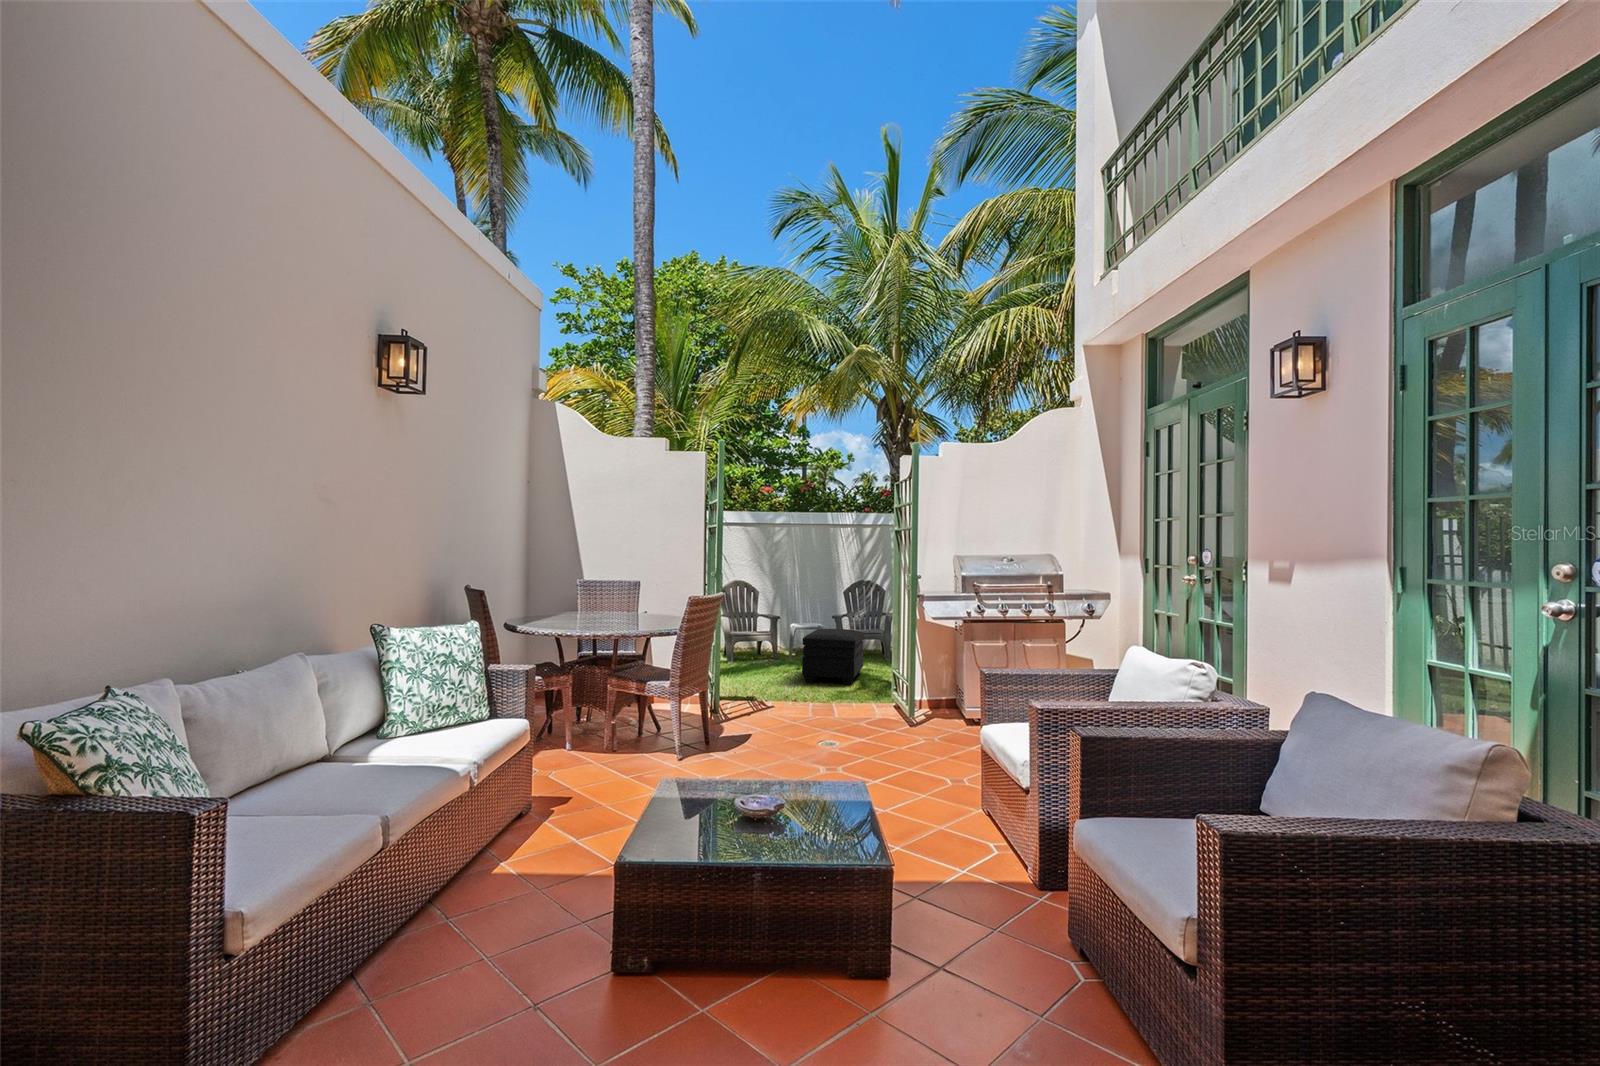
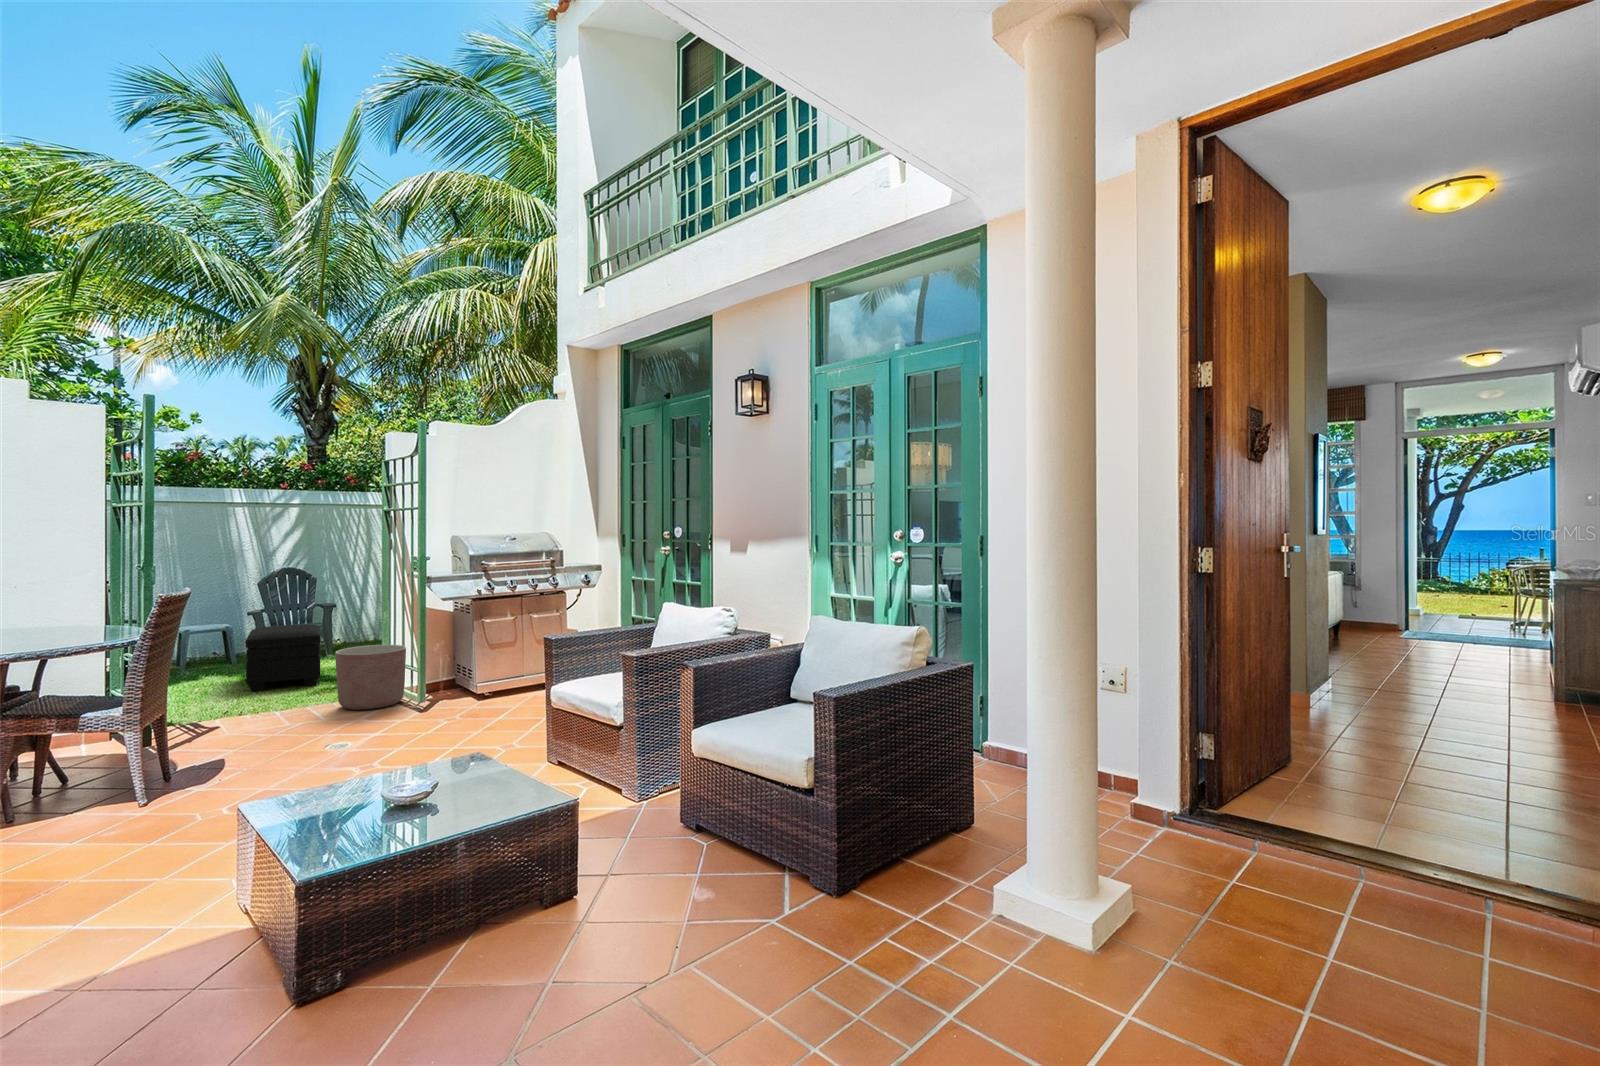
planter: none [847,655,905,715] -> present [335,645,406,710]

